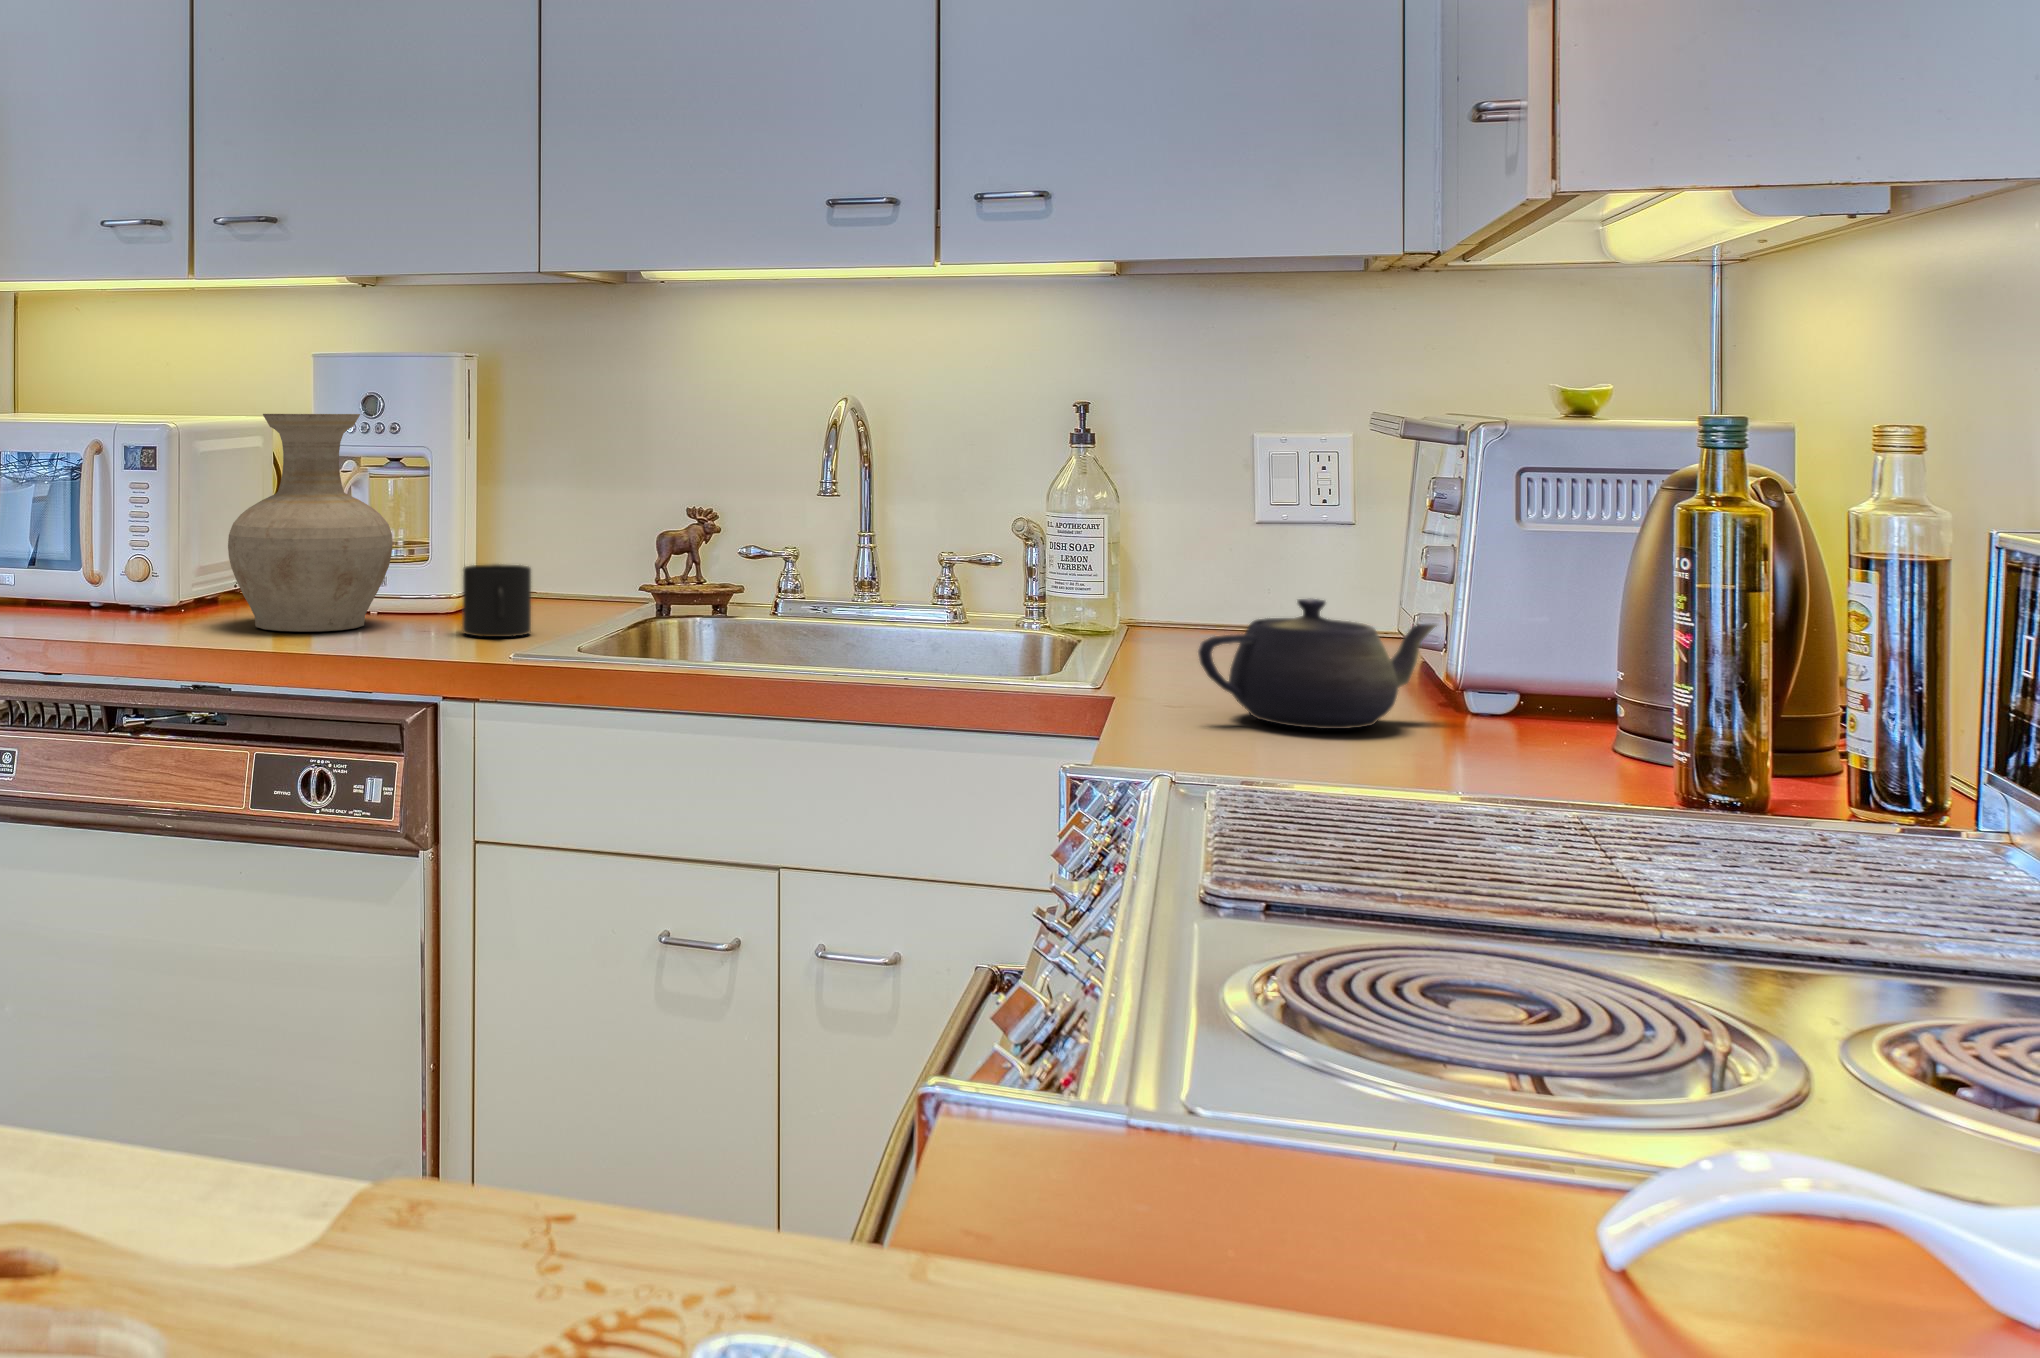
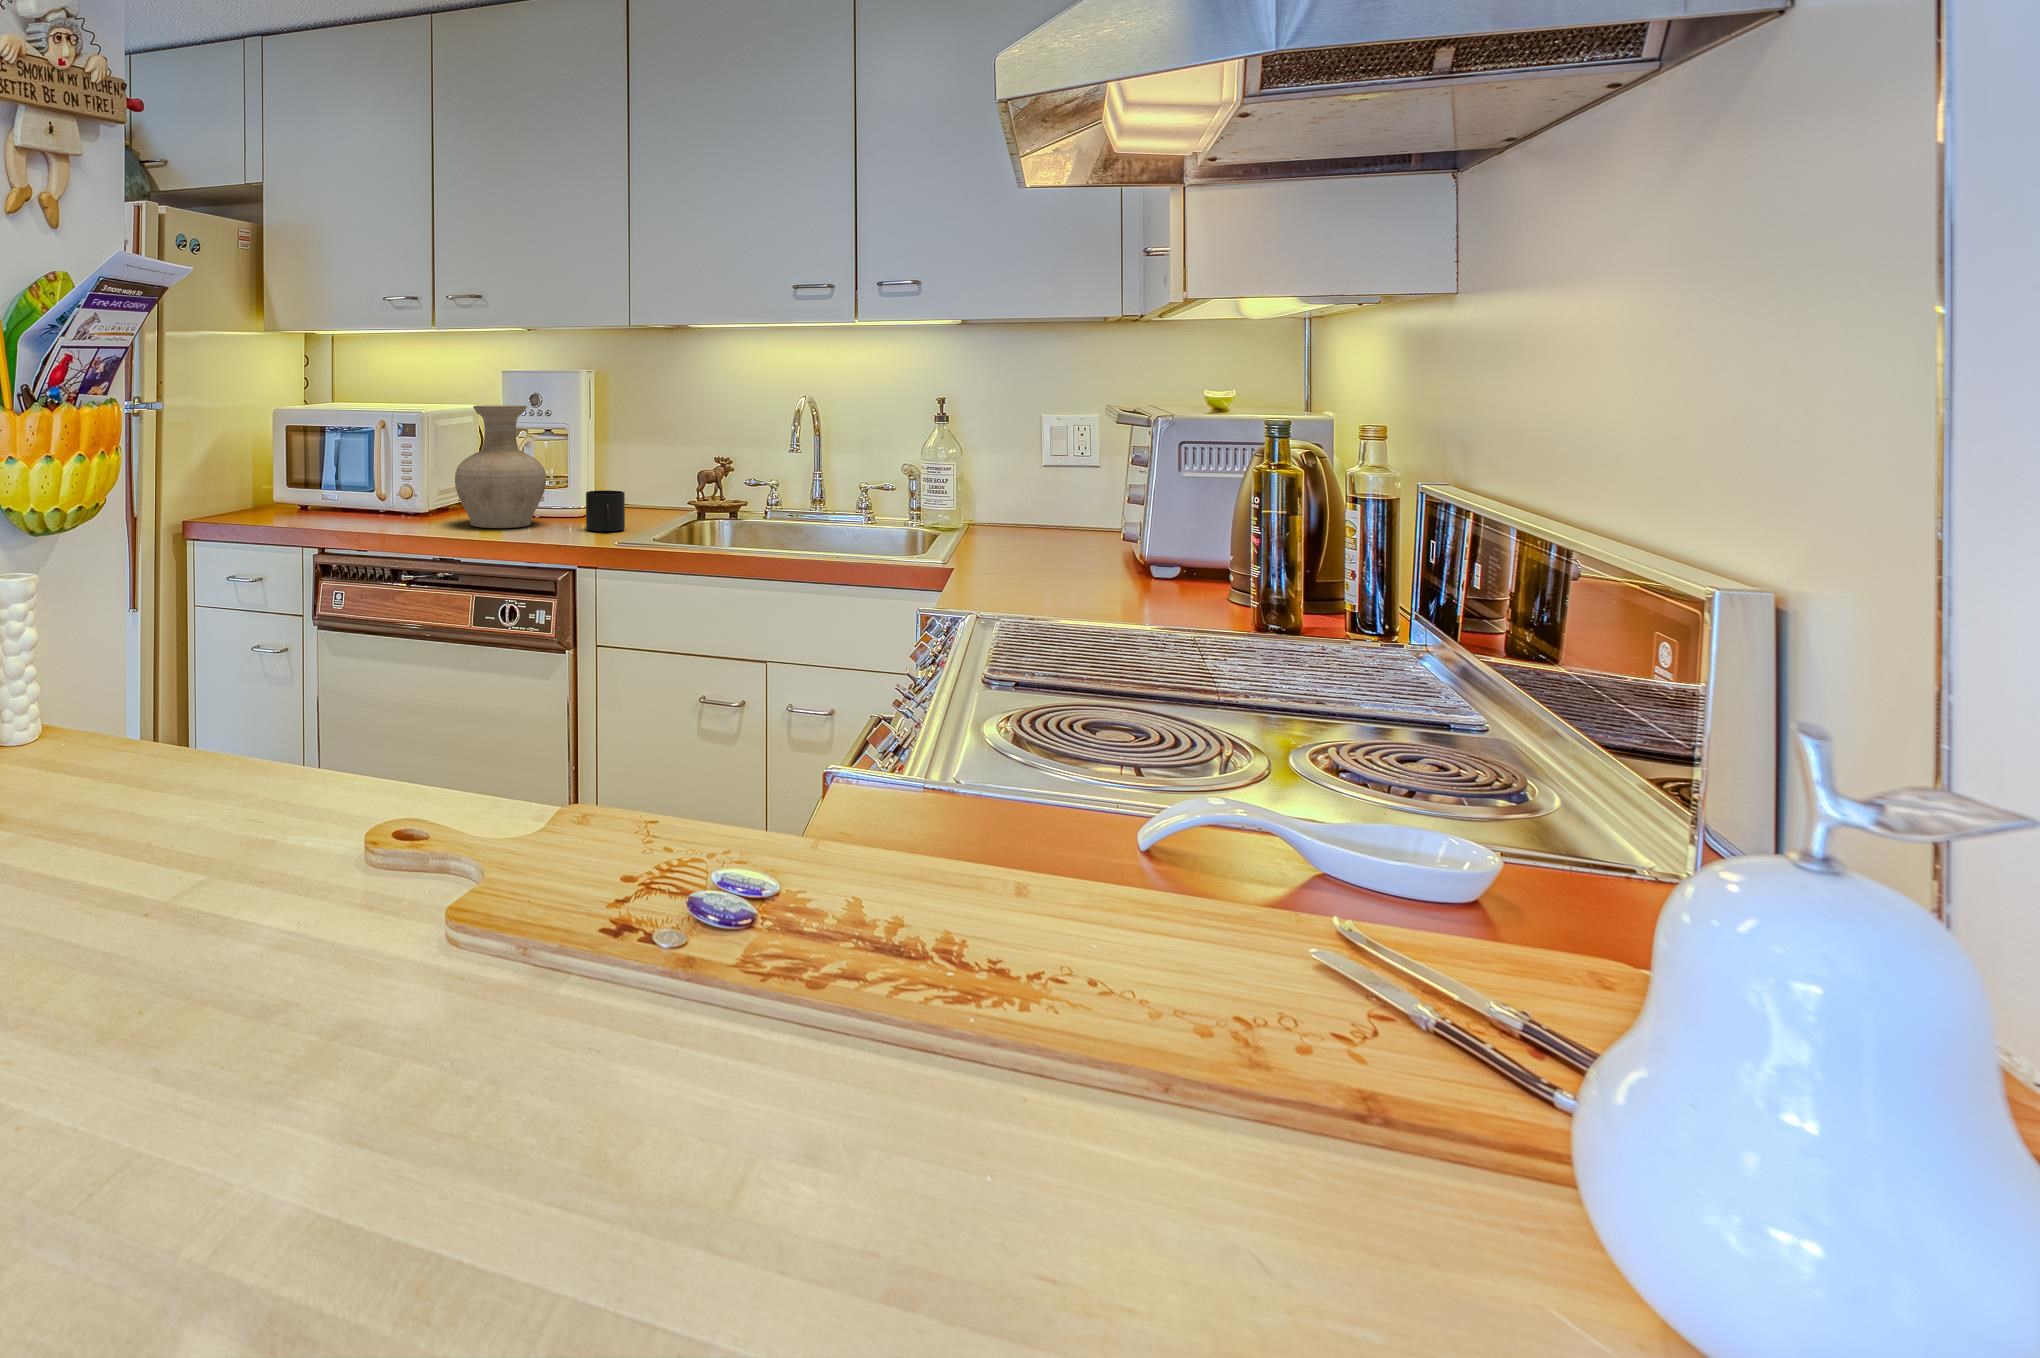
teapot: present [1198,599,1436,729] -> none [998,515,1137,588]

